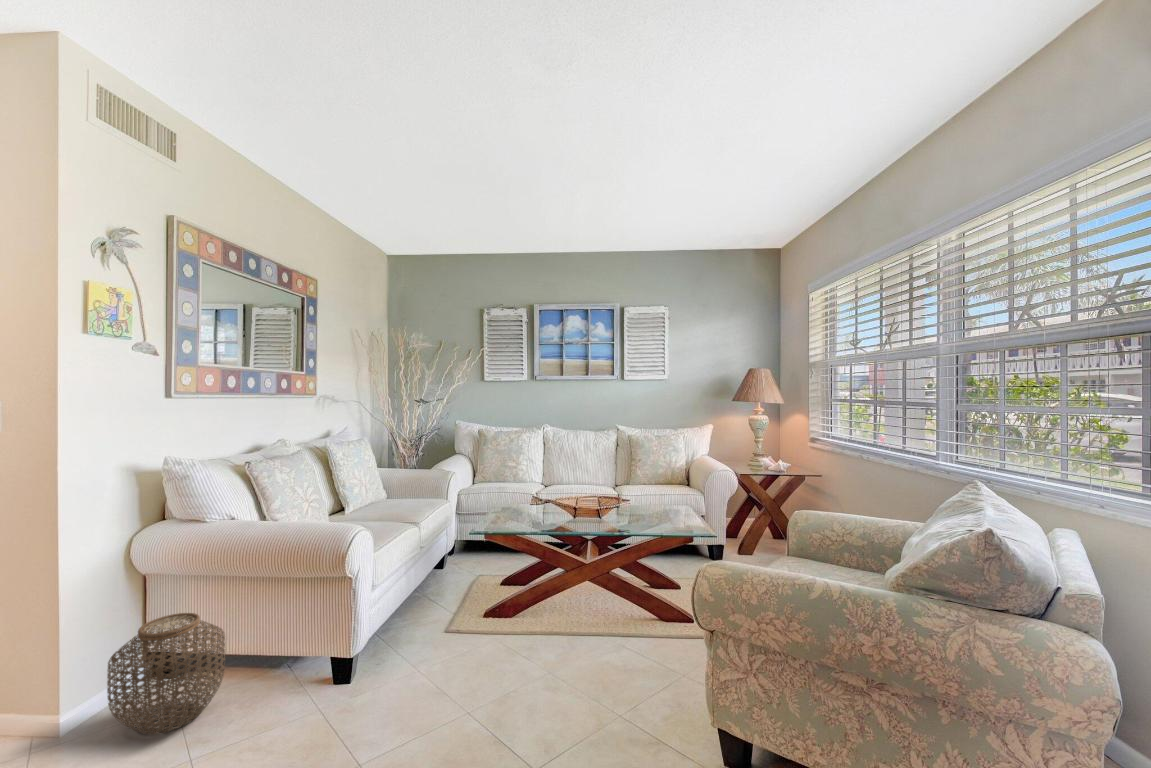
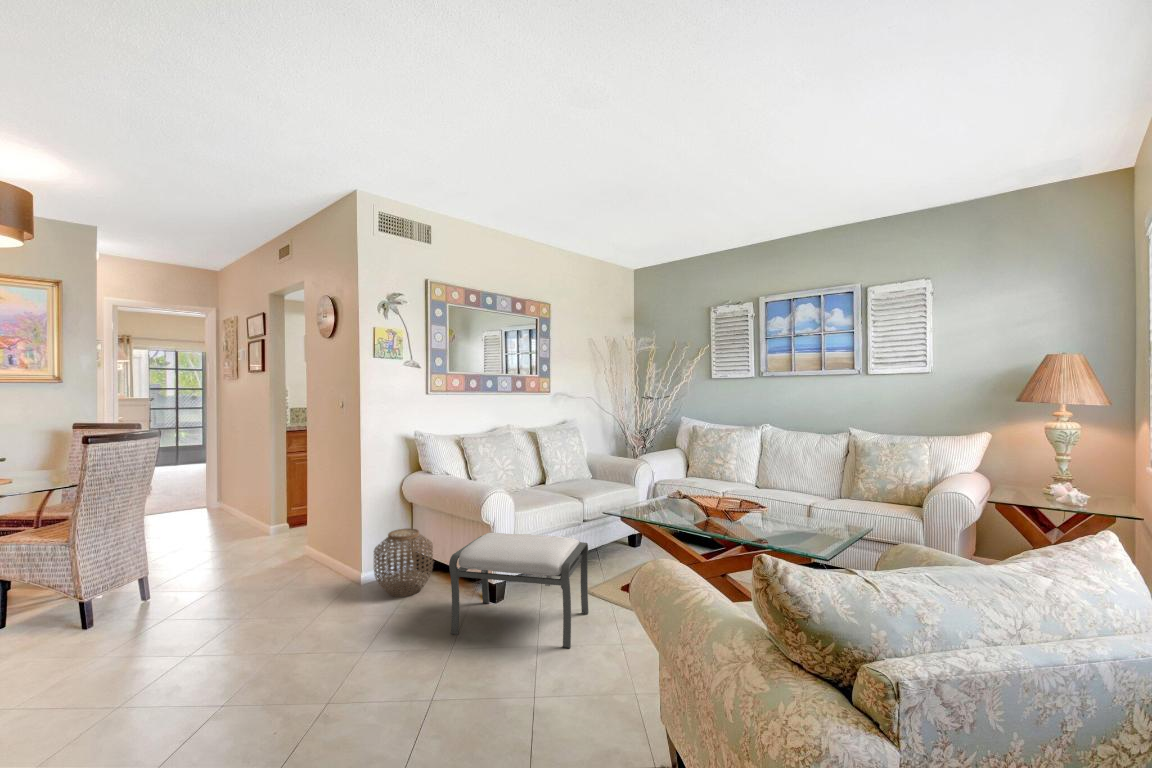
ottoman: none [331,568,505,744] -> present [449,533,589,648]

